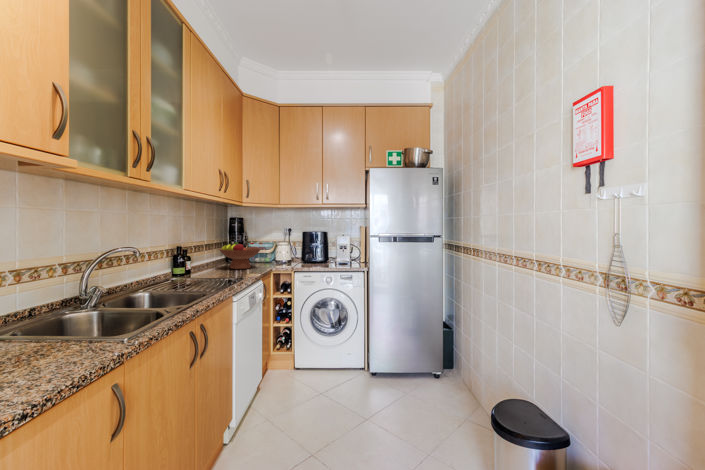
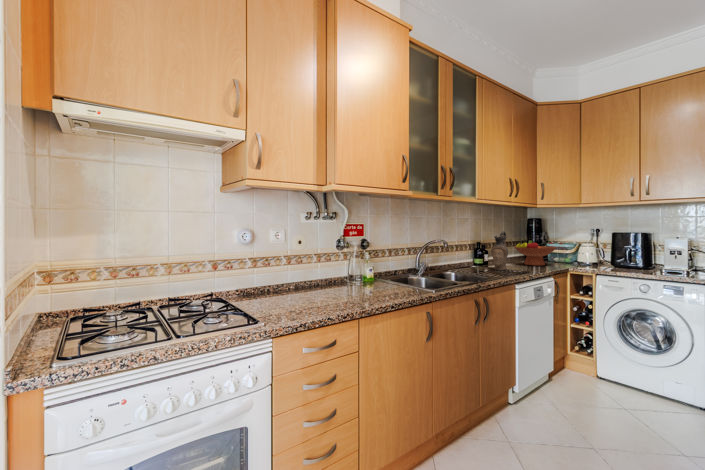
ceramic pitcher: none [197,232,218,279] -> present [491,231,508,270]

